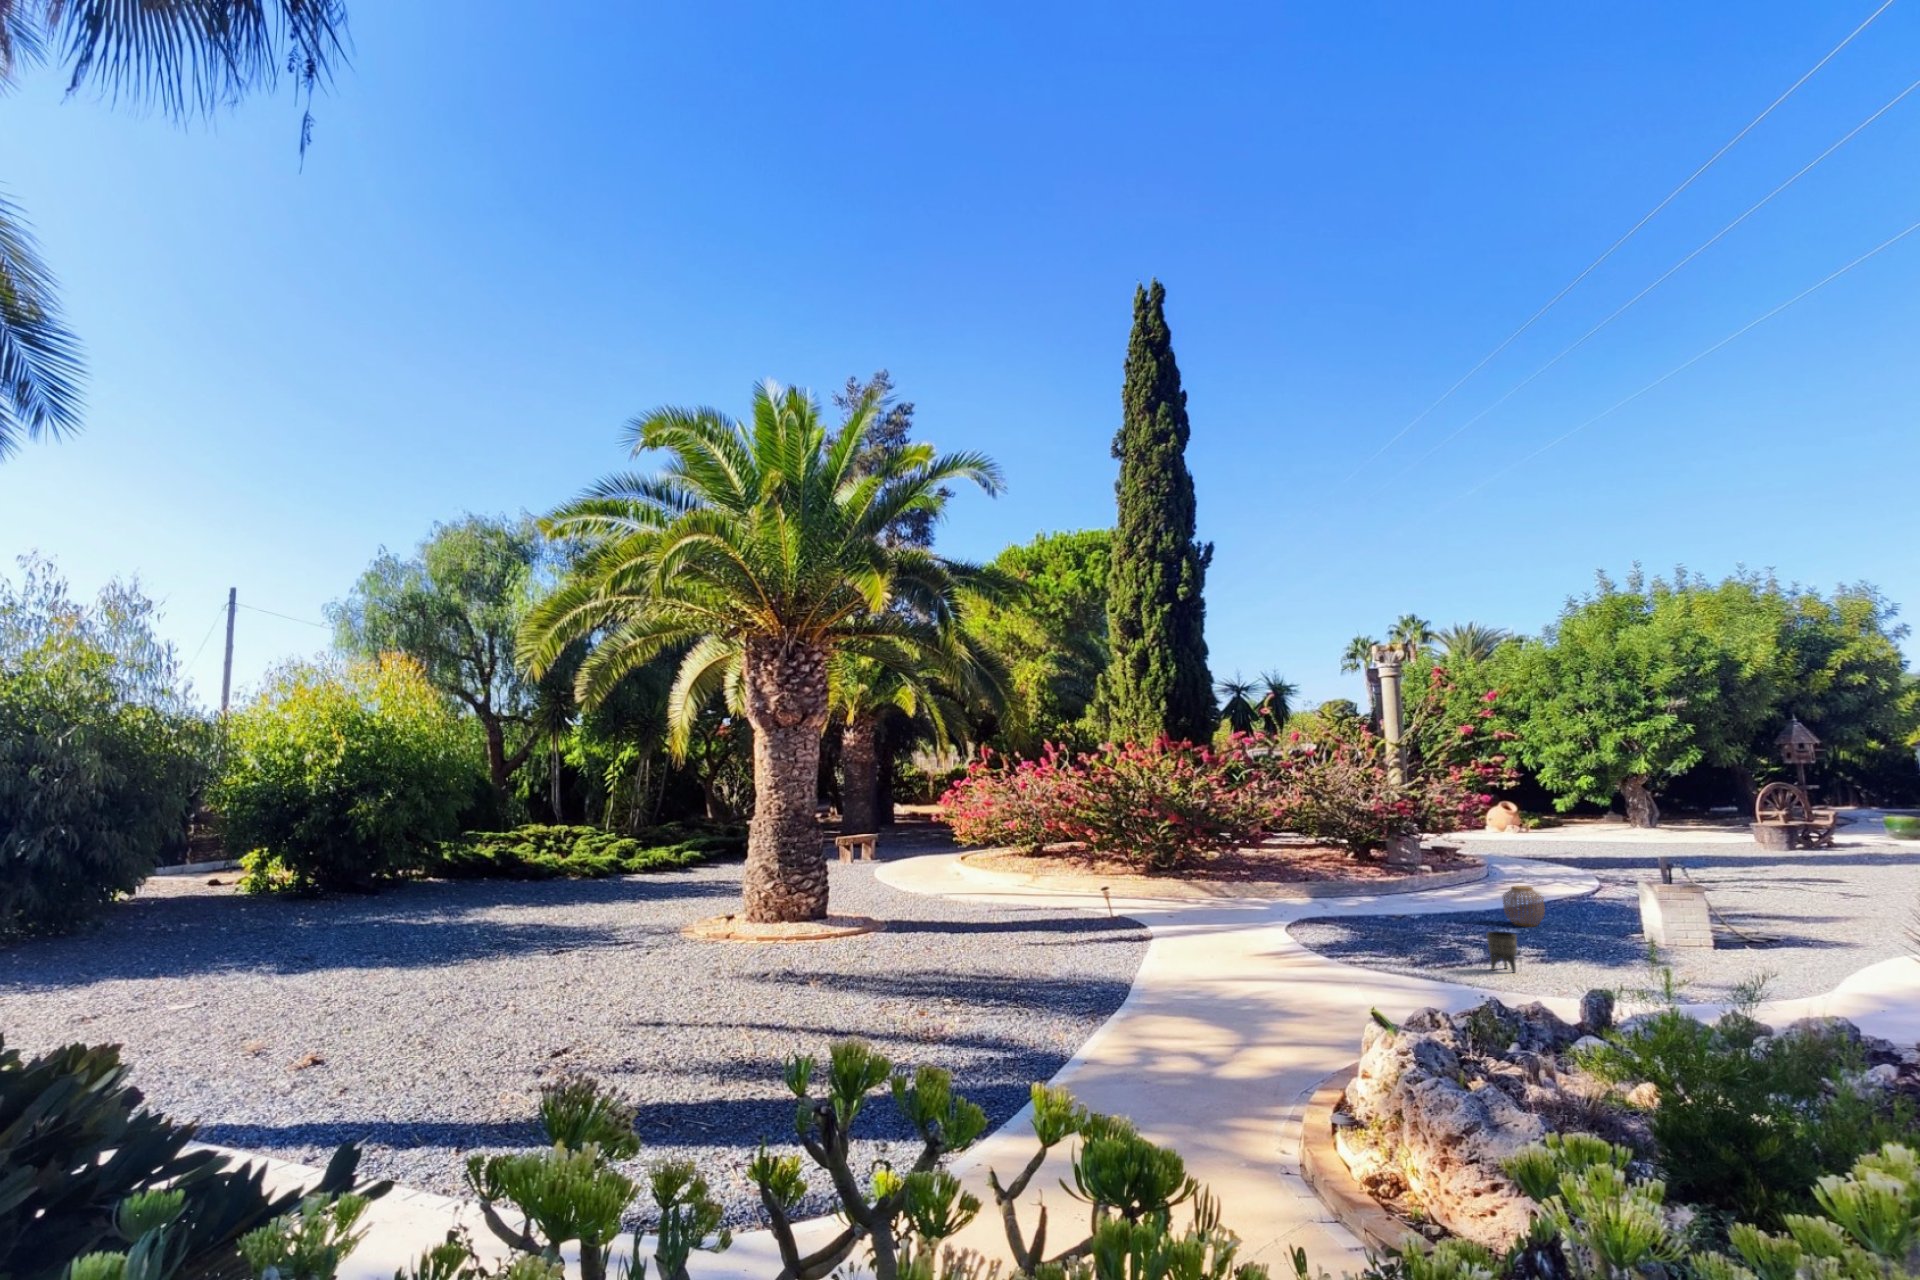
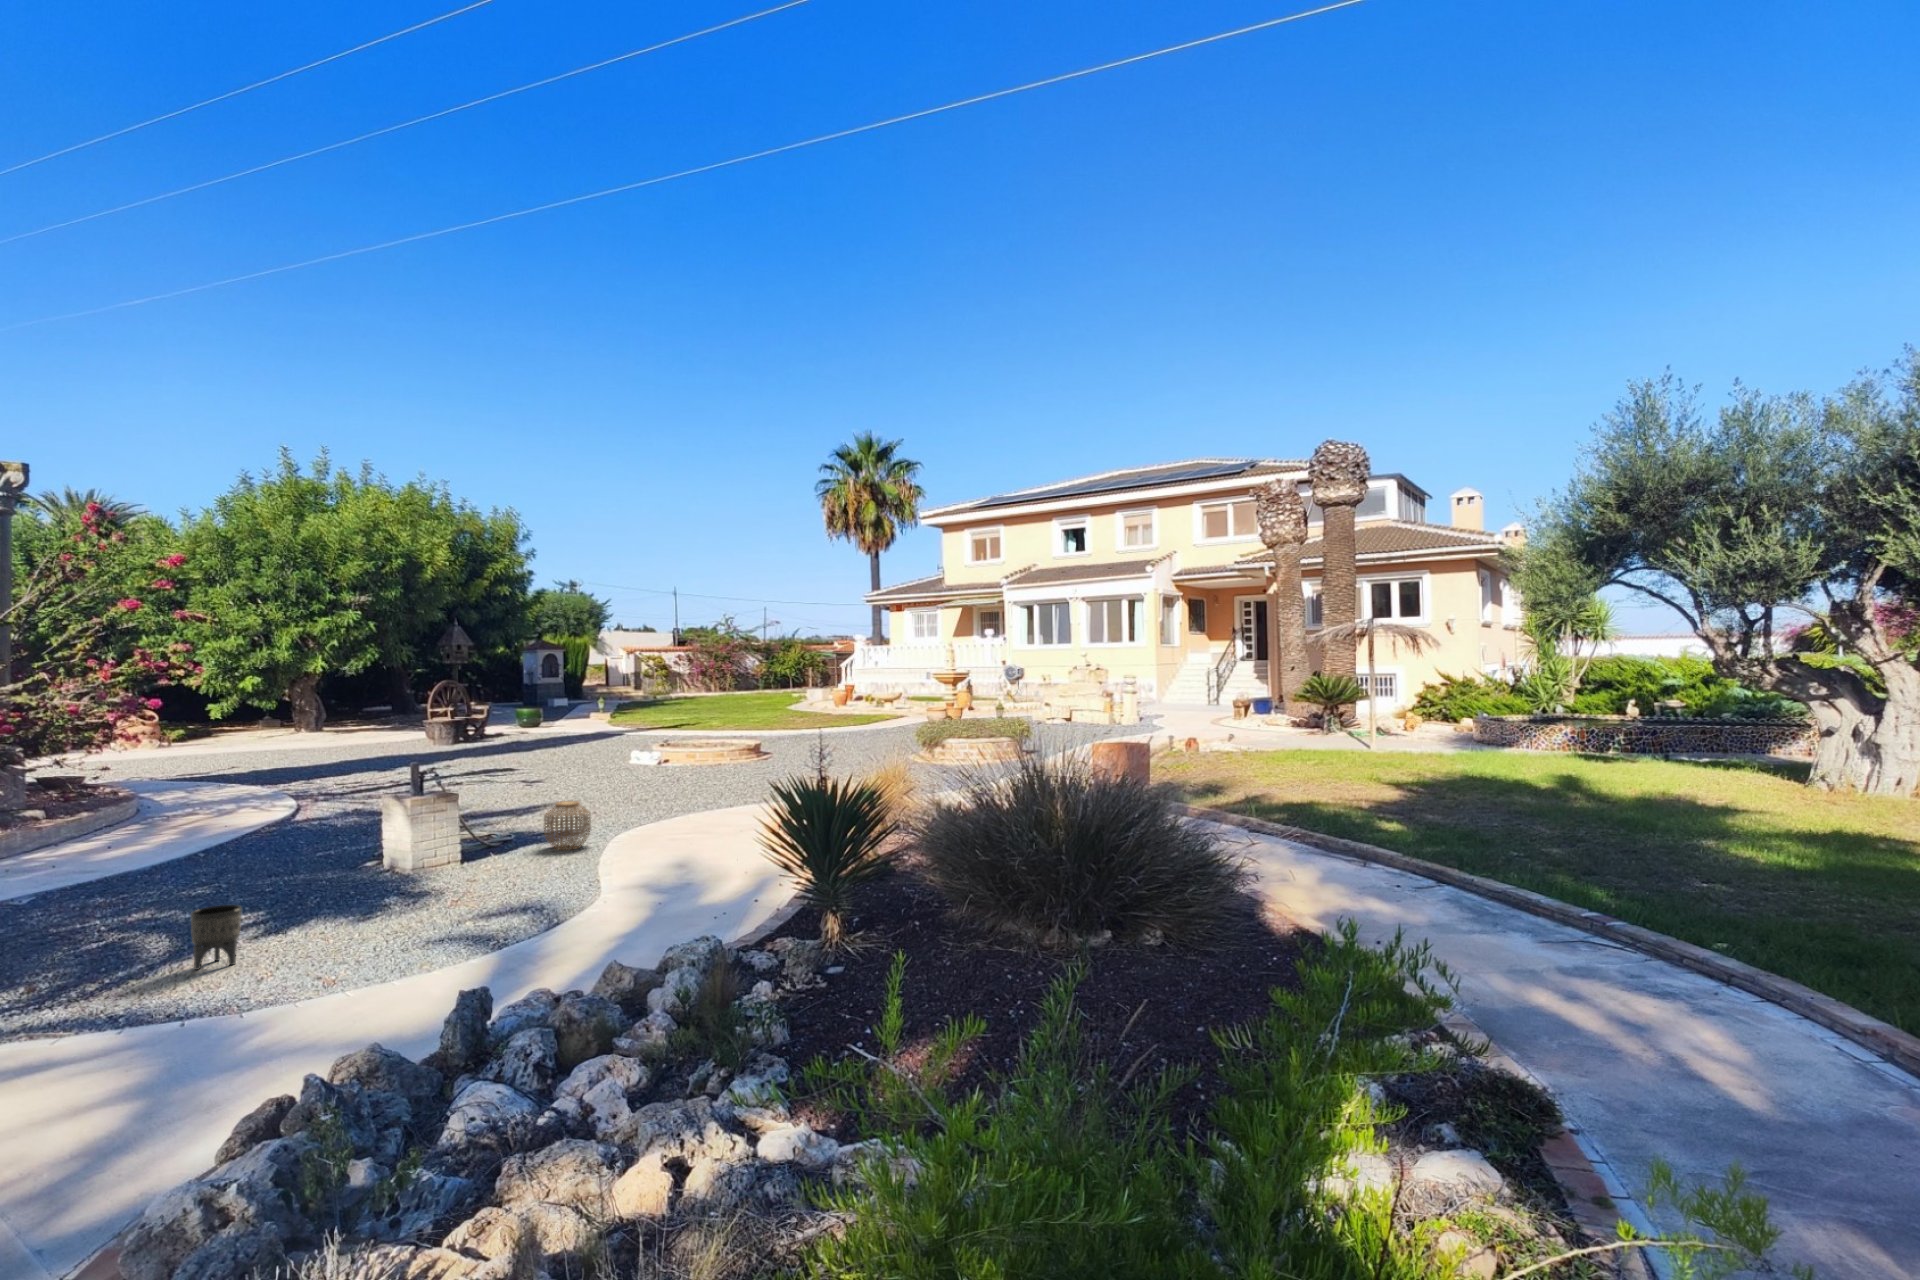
woven basket: present [1503,886,1545,926] -> present [544,801,591,850]

